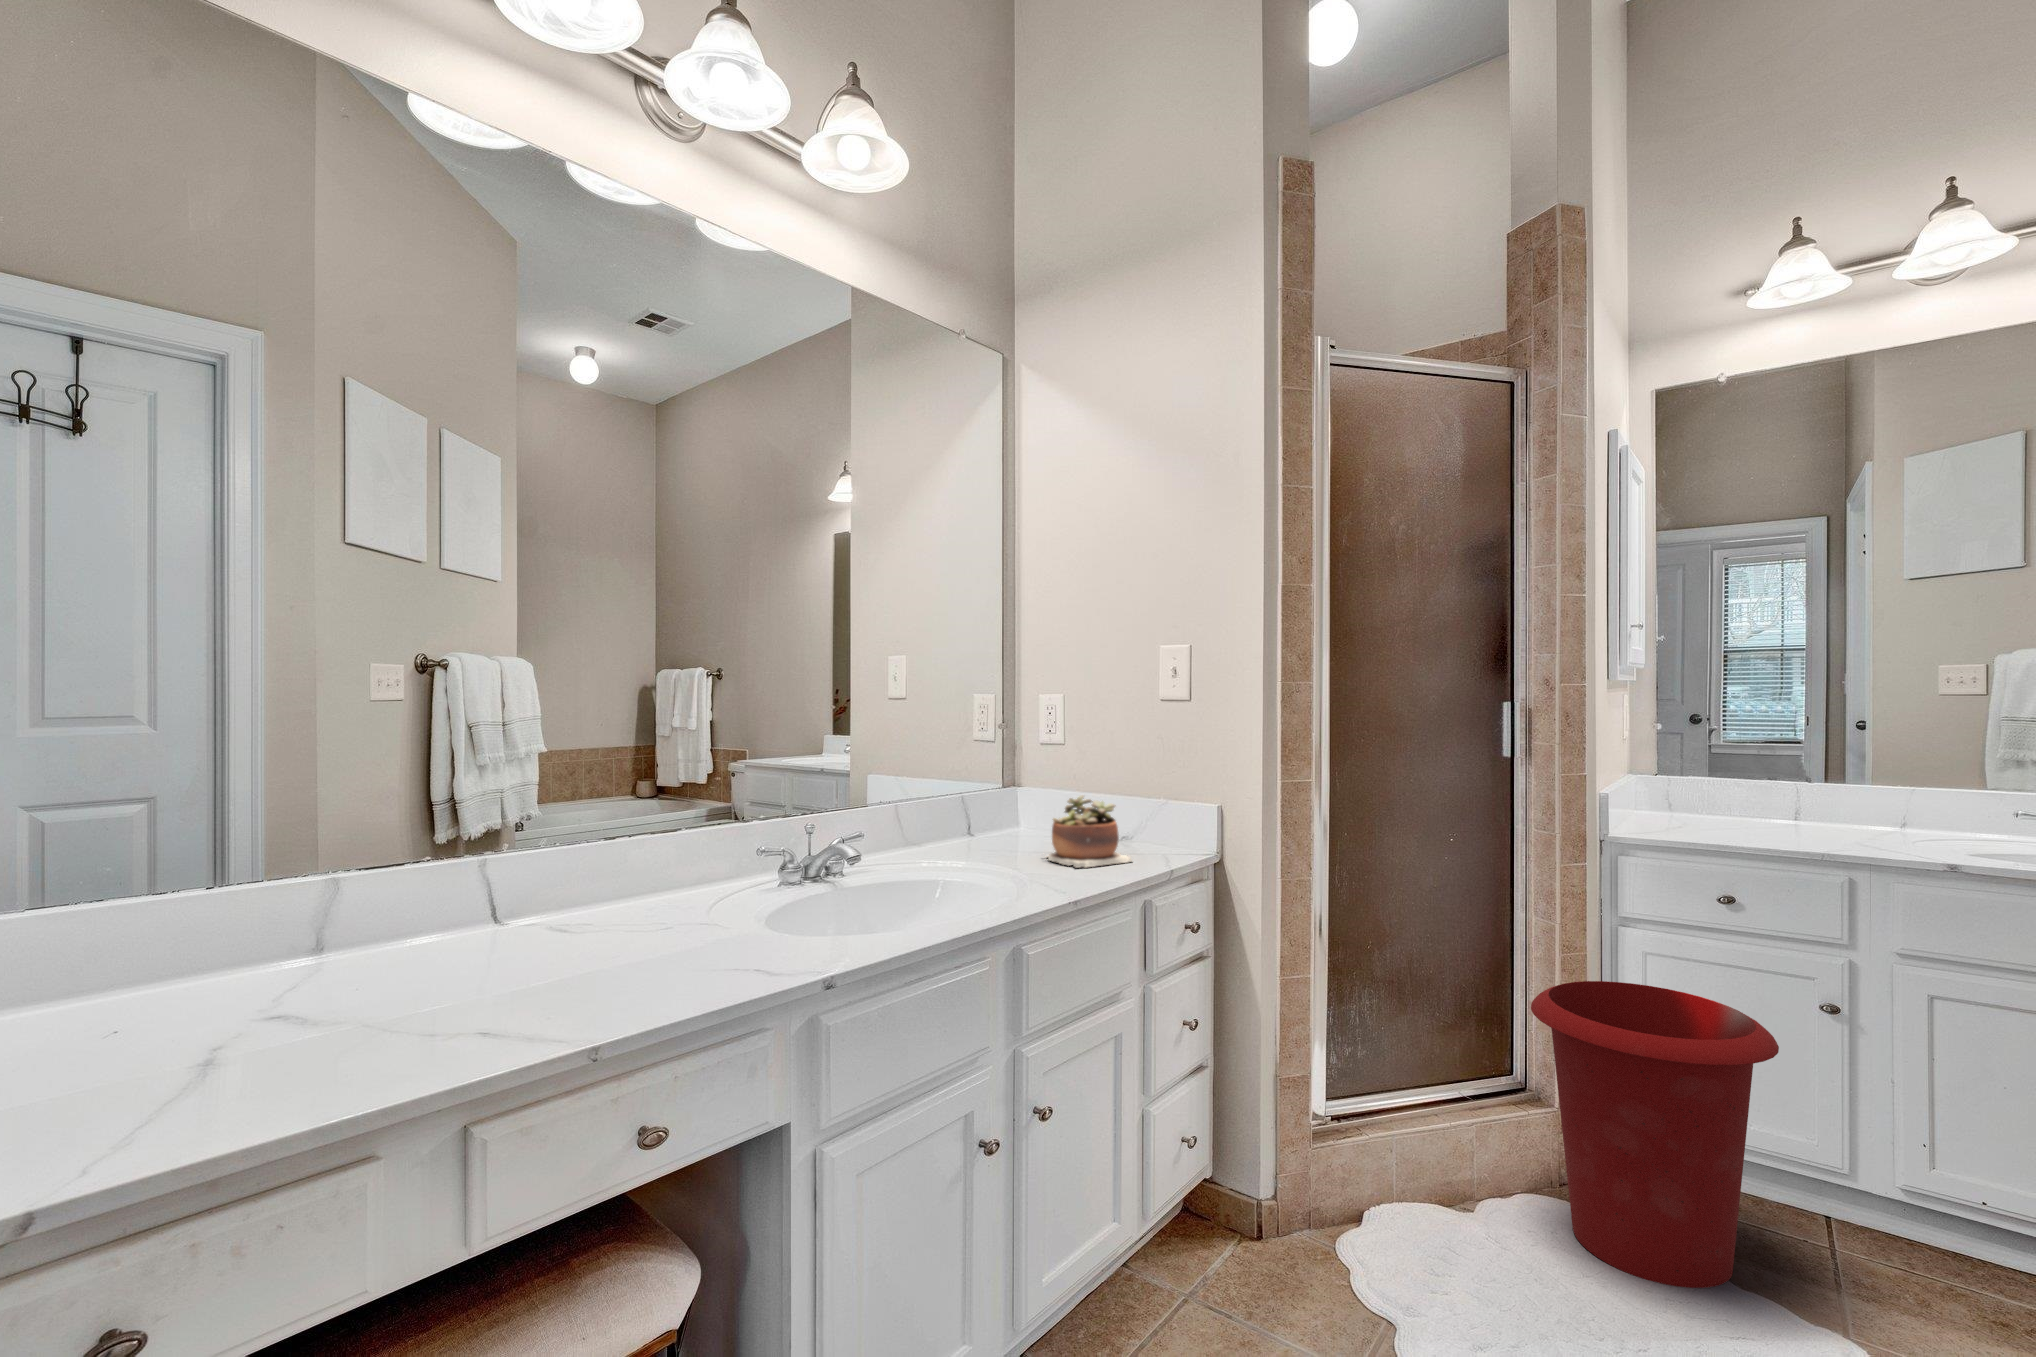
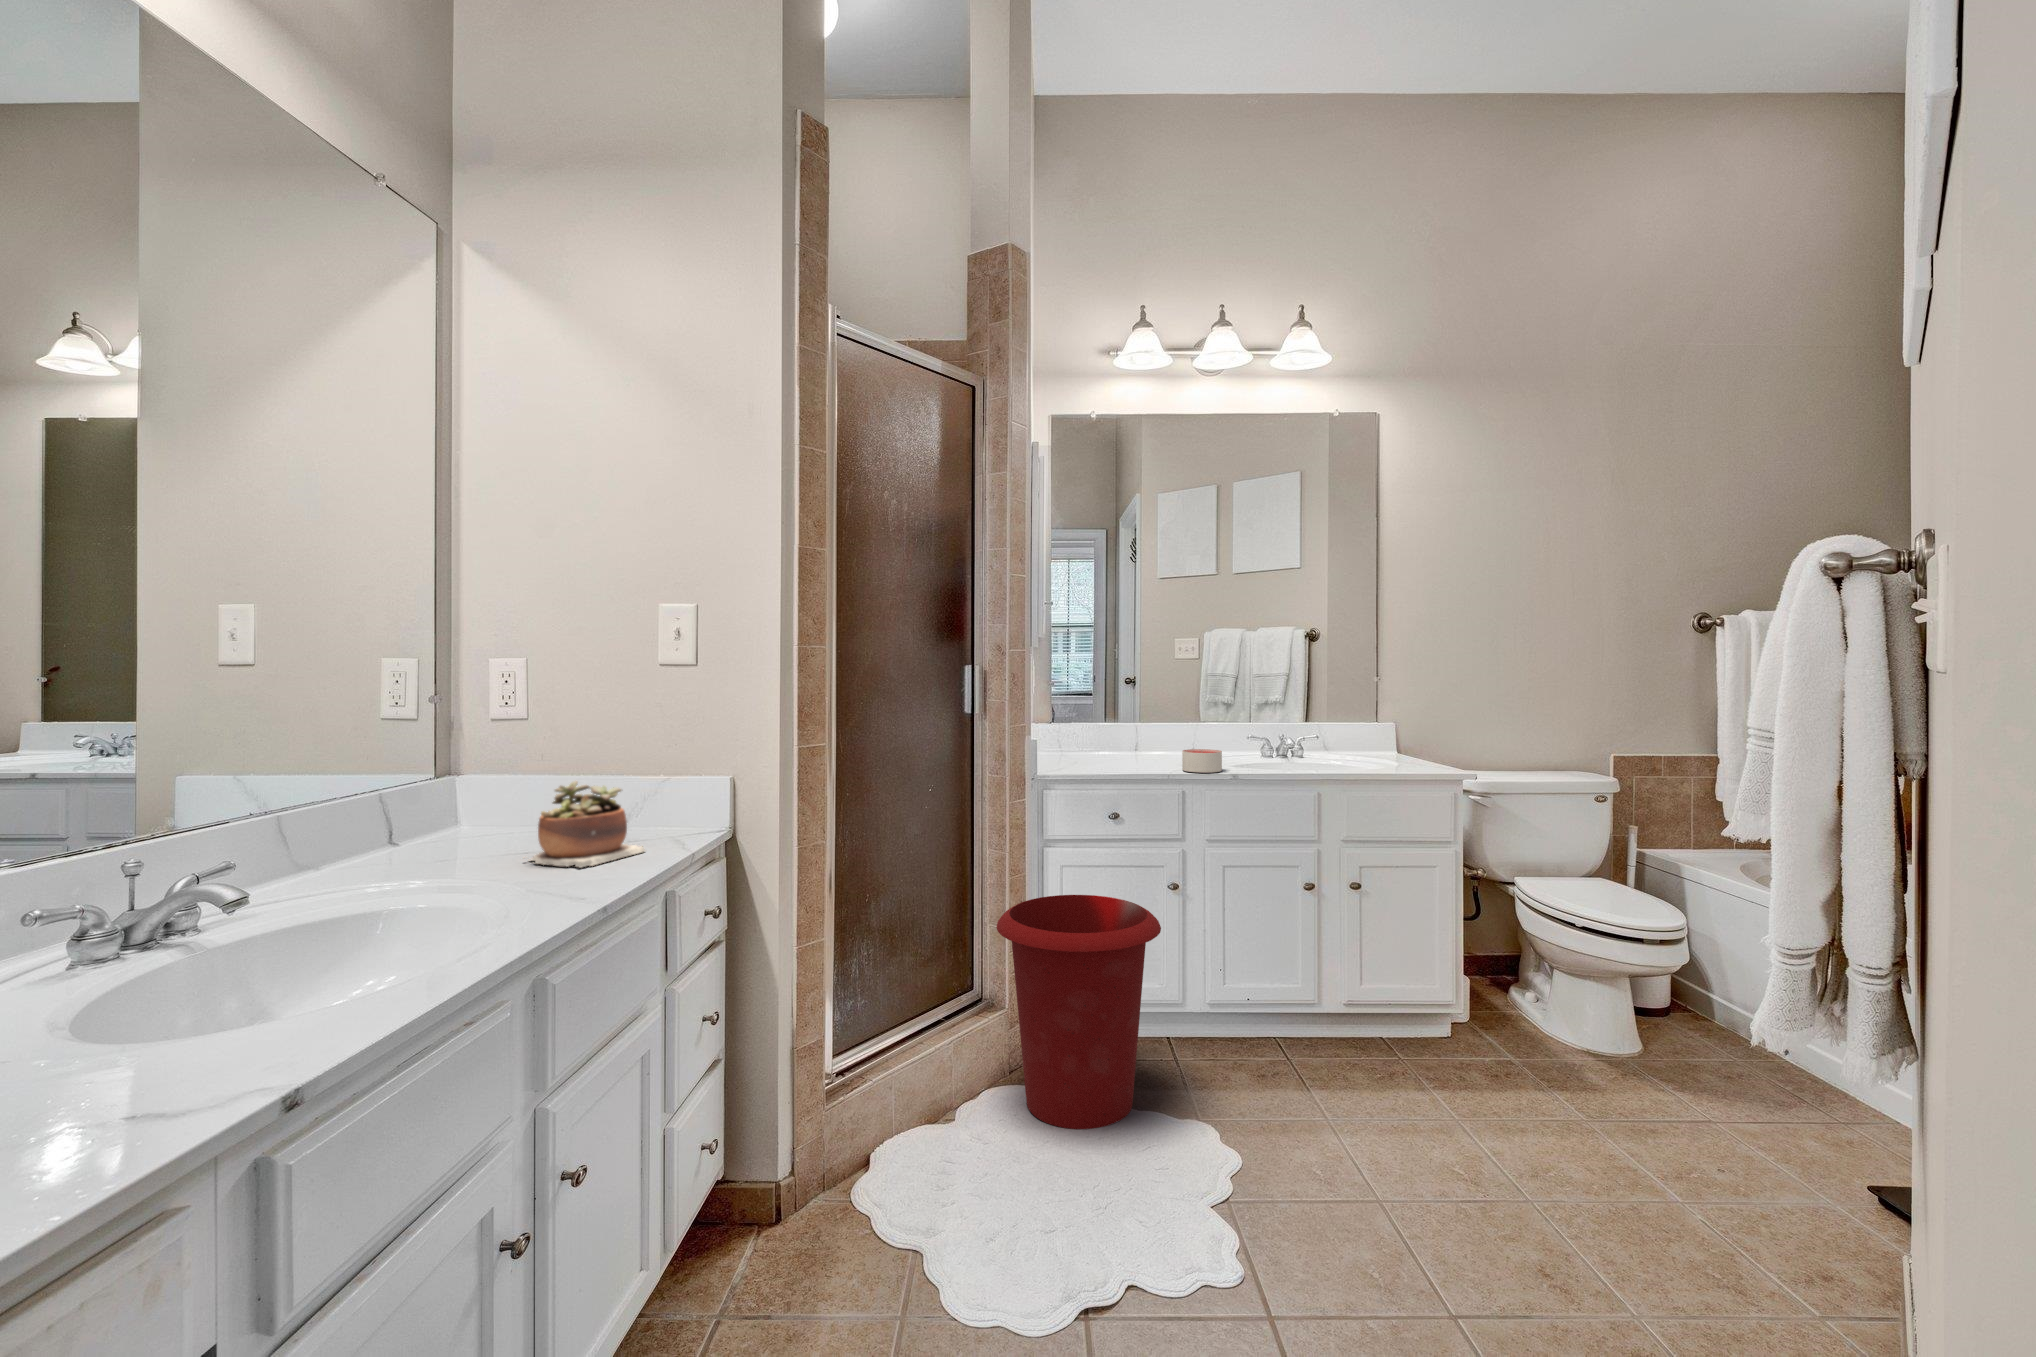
candle: none [1852,818,1927,854] -> present [1182,749,1222,773]

